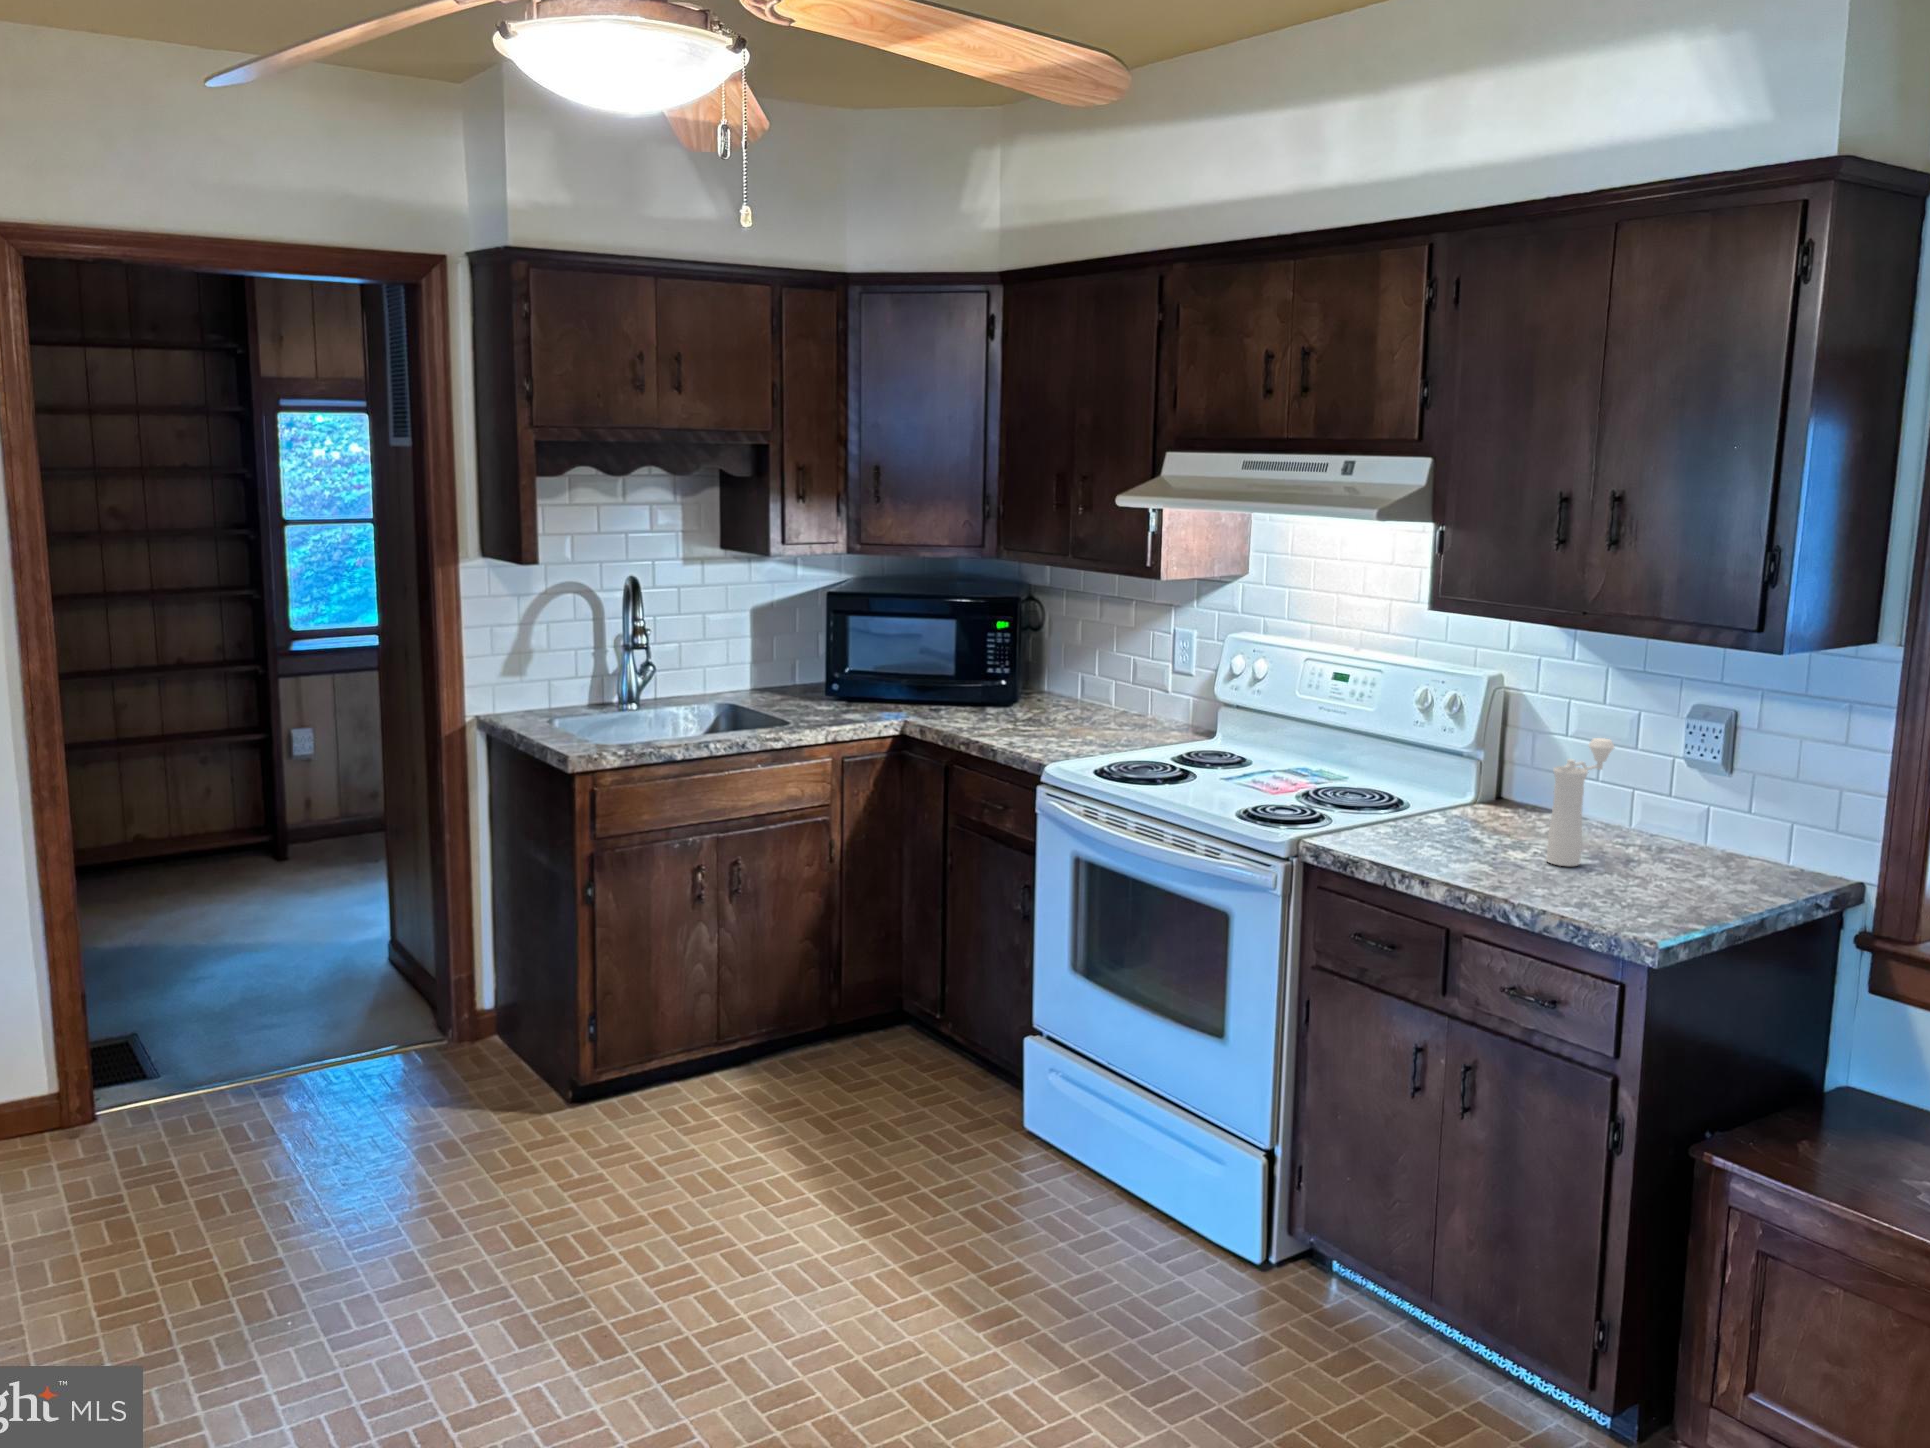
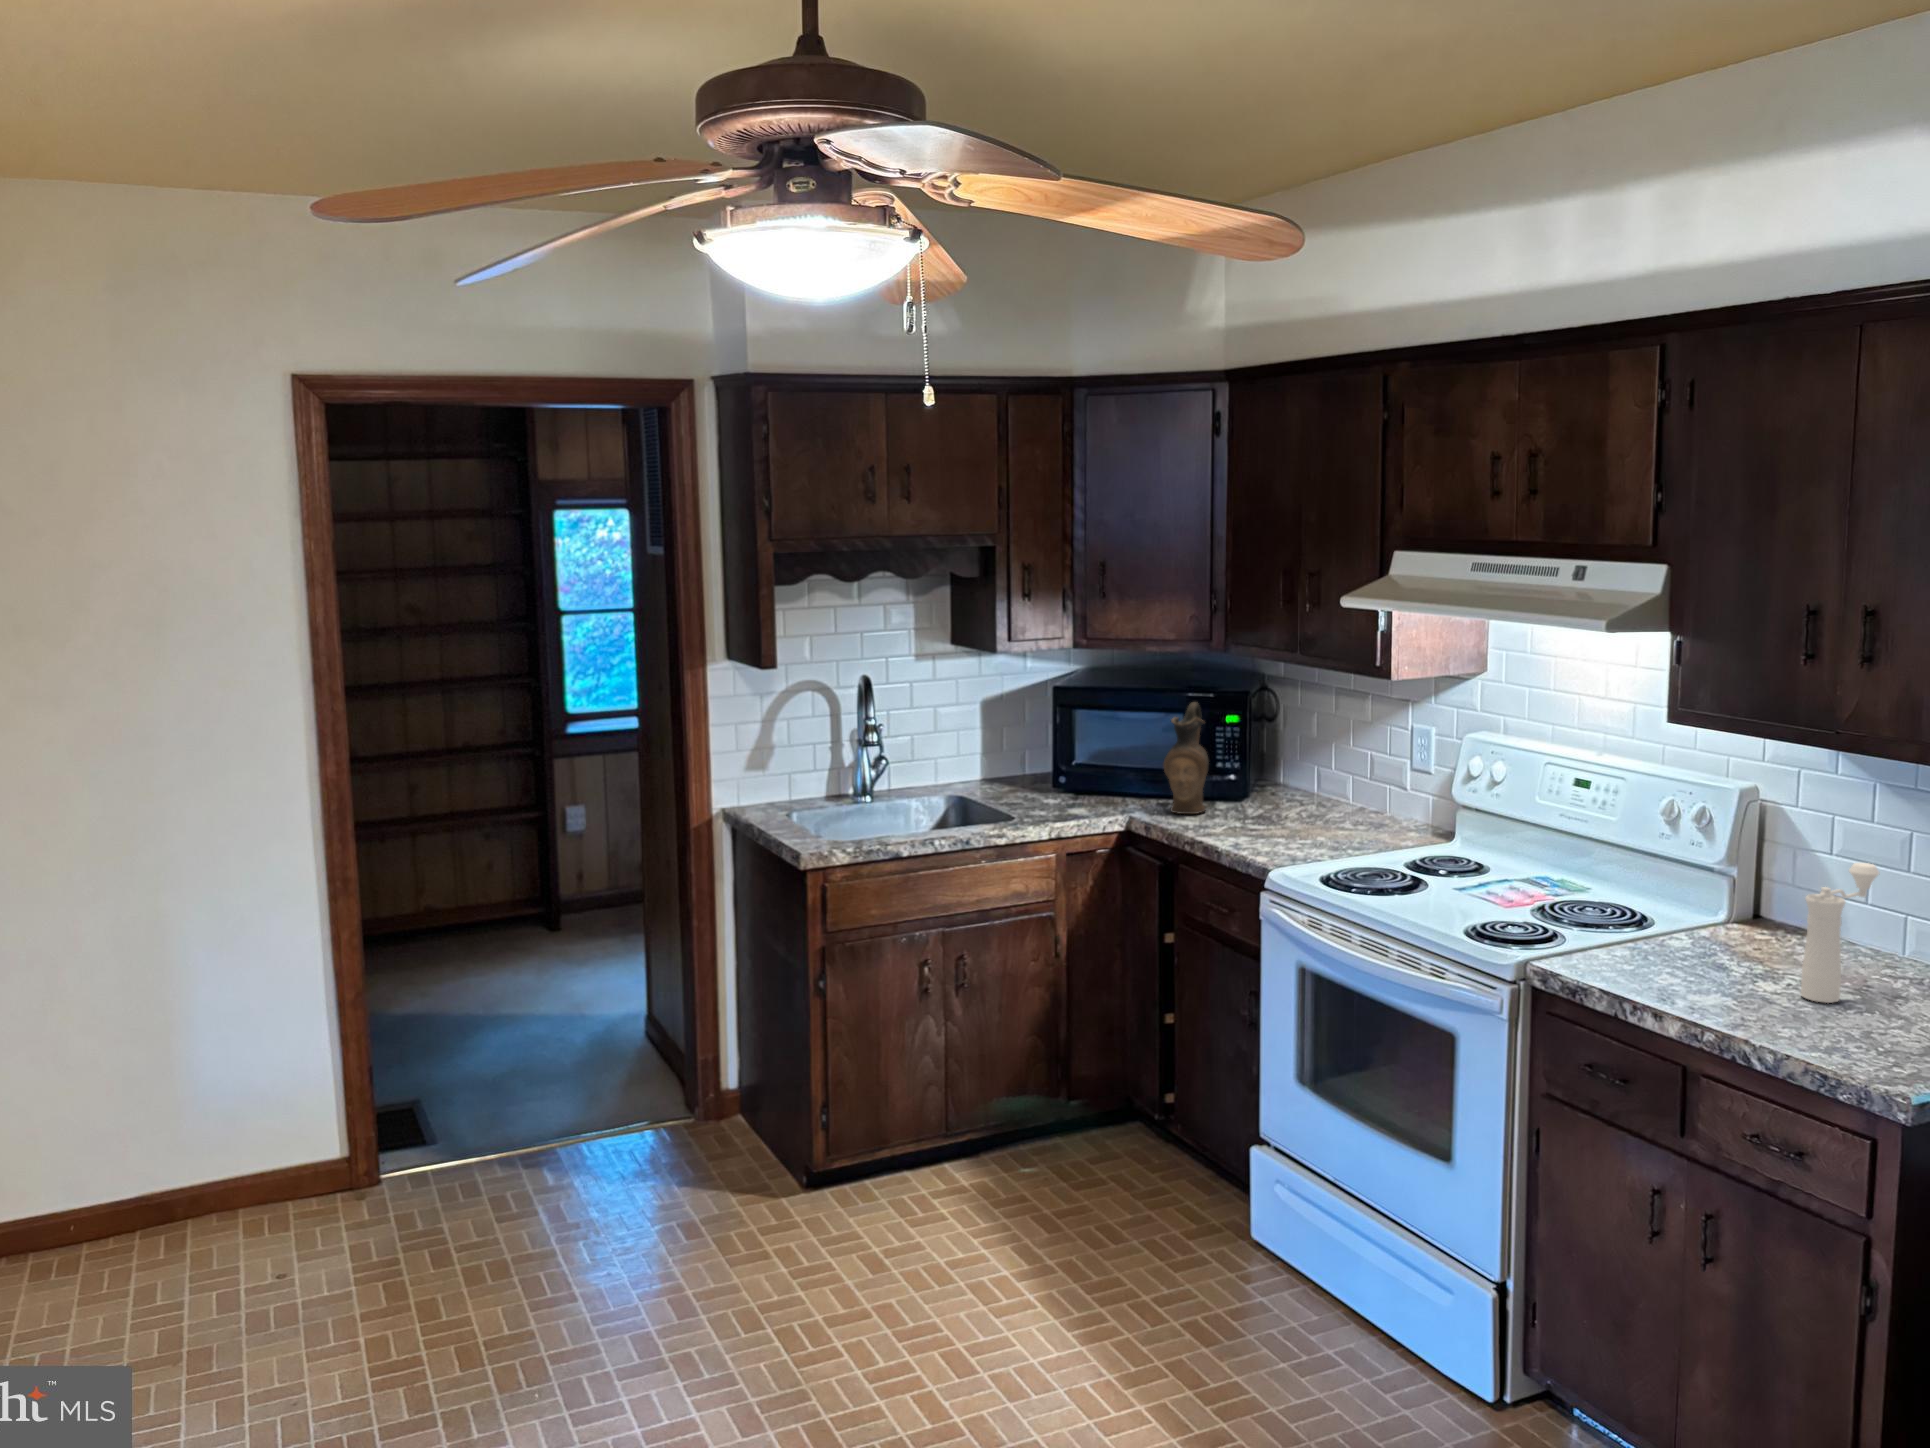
ceramic pitcher: none [938,606,982,717] -> present [1163,702,1209,814]

